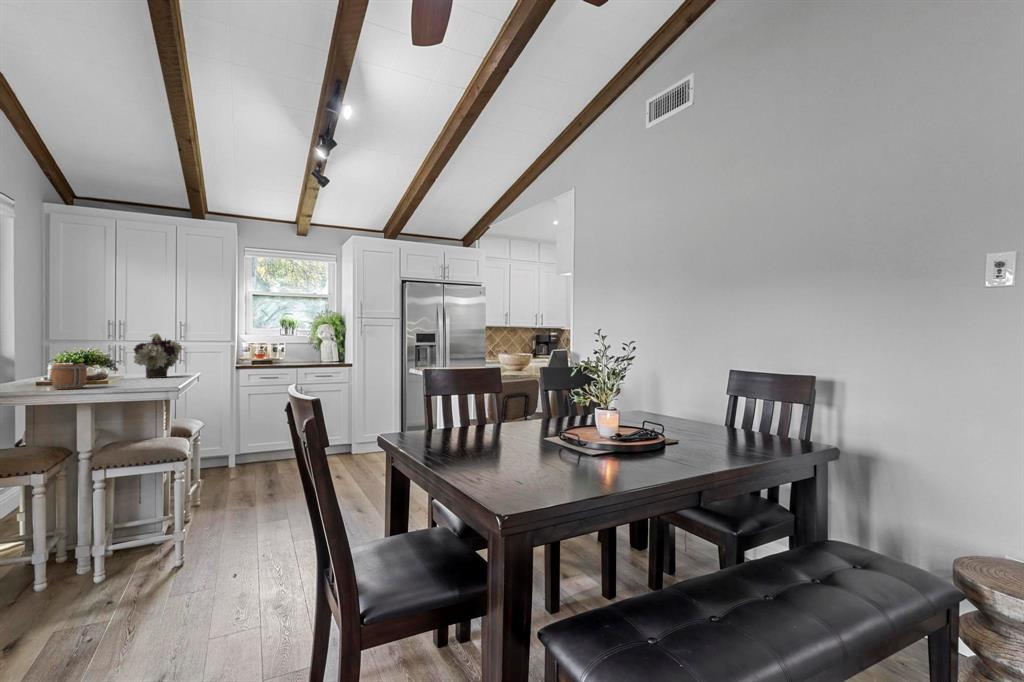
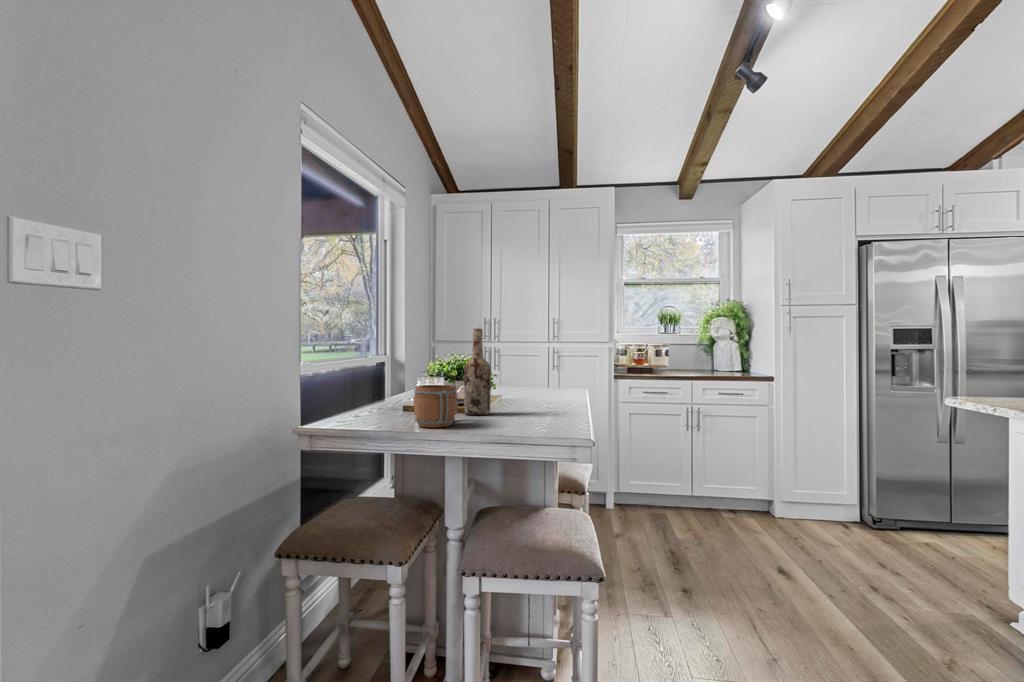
wine bottle: none [92,329,115,385] -> present [464,329,491,415]
flower arrangement: present [133,333,181,378] -> none [509,333,565,397]

